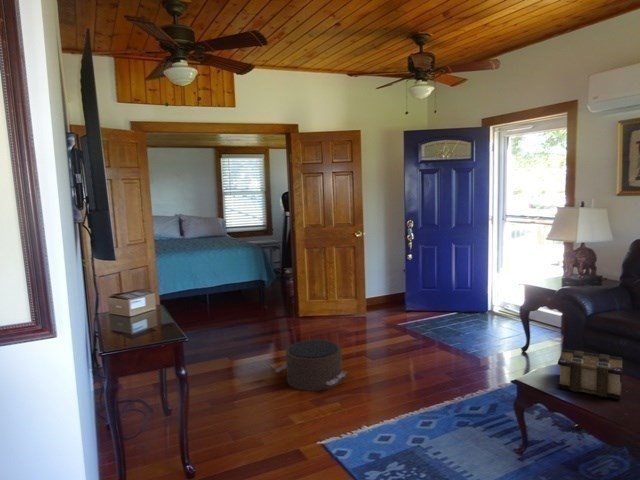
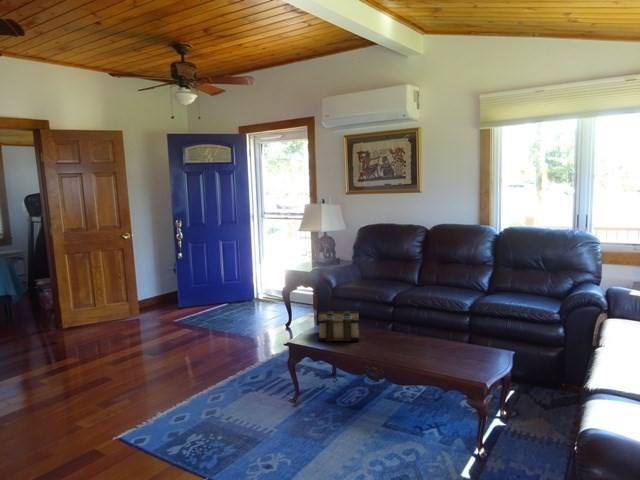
pouf: present [275,340,347,391] -> none [47,344,133,398]

